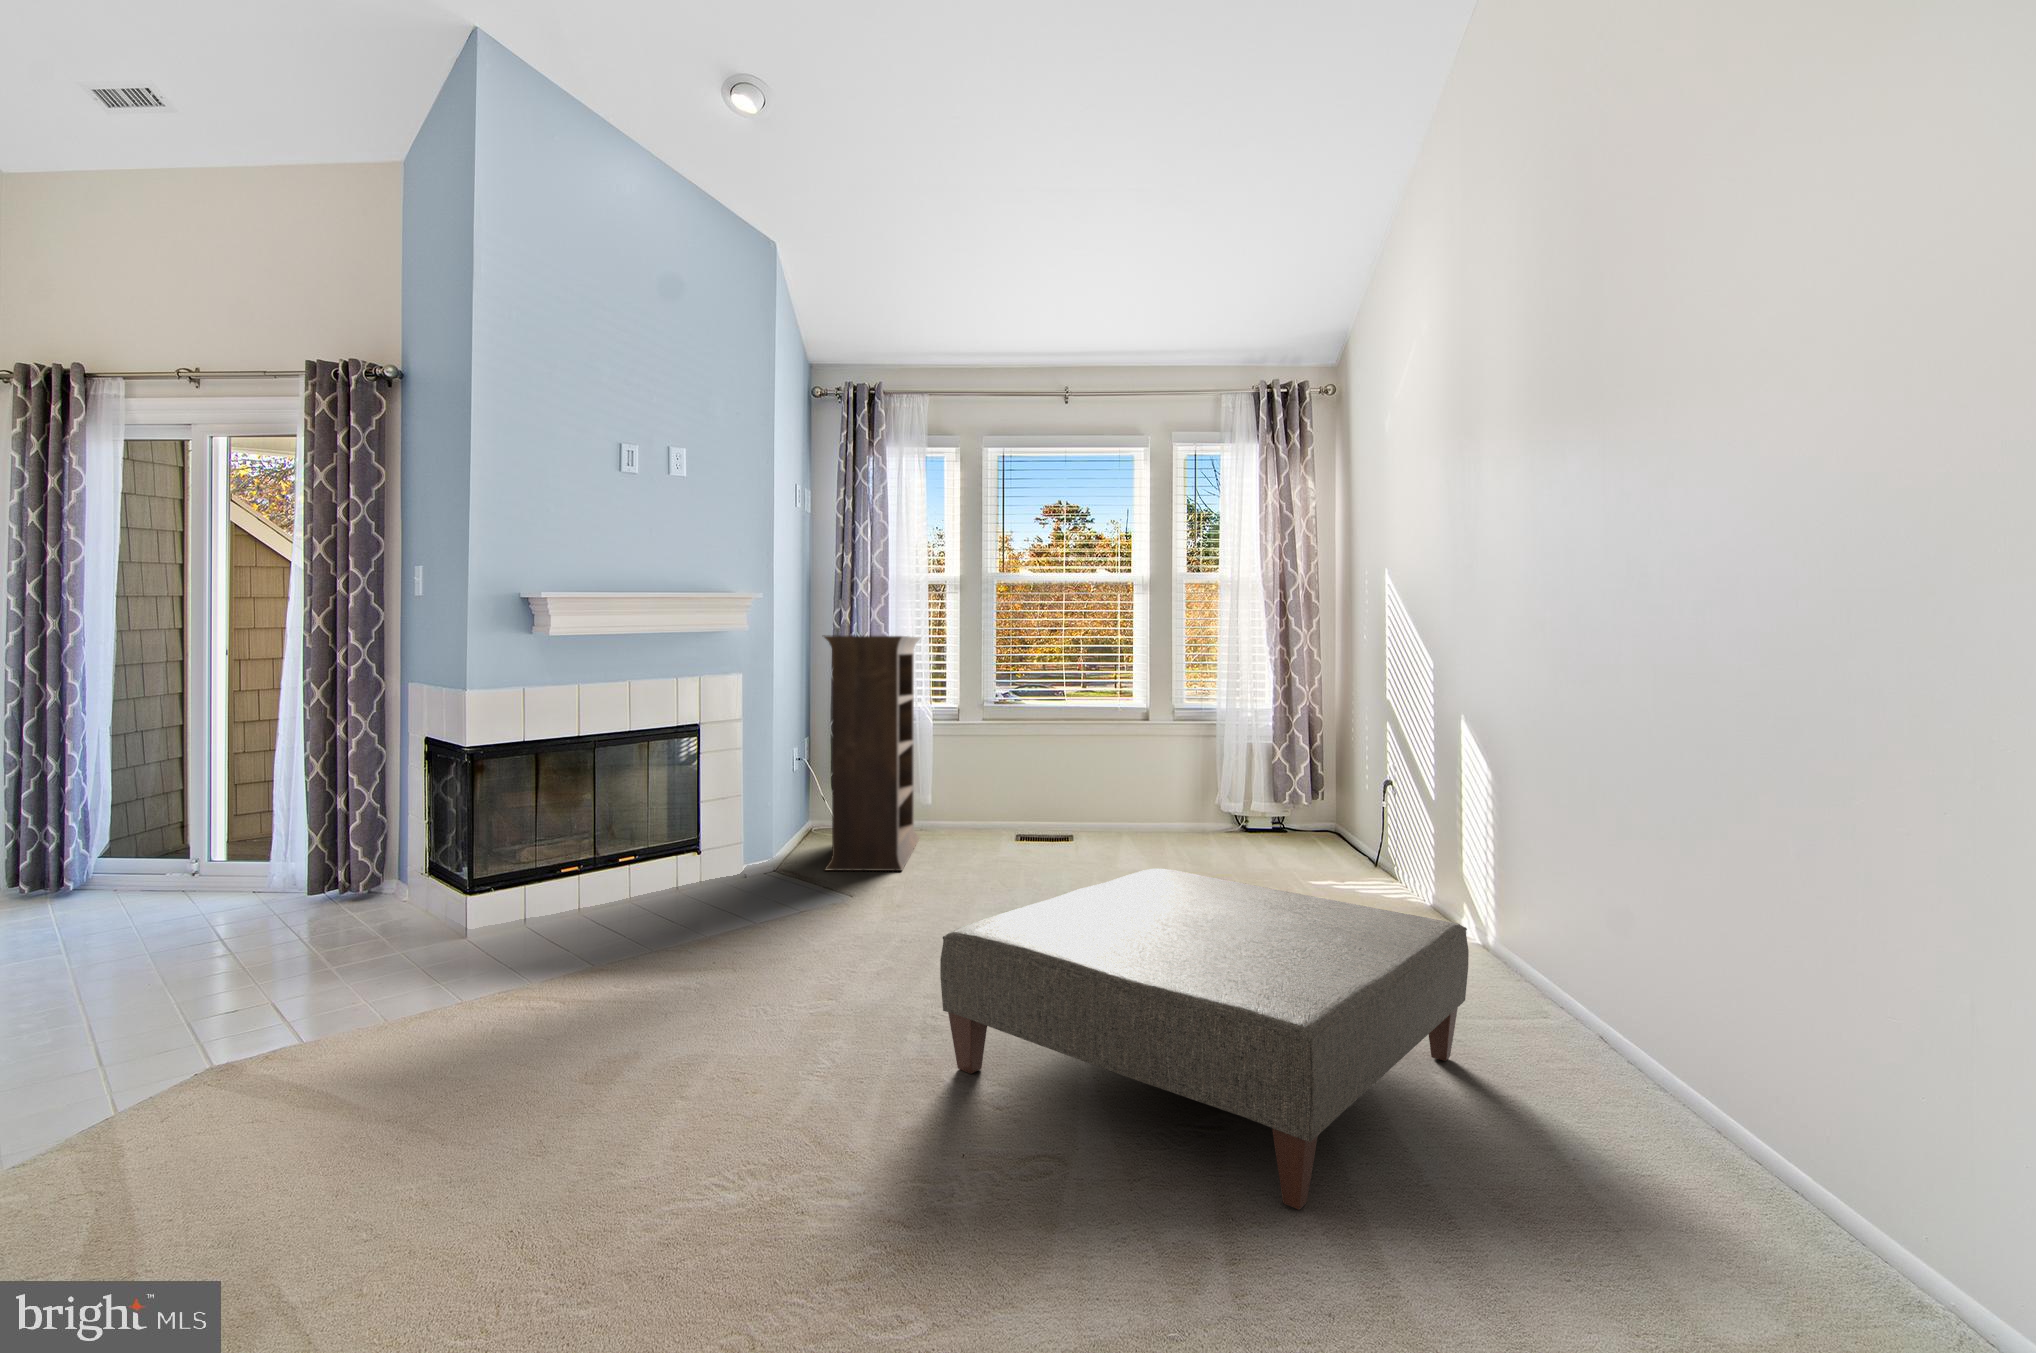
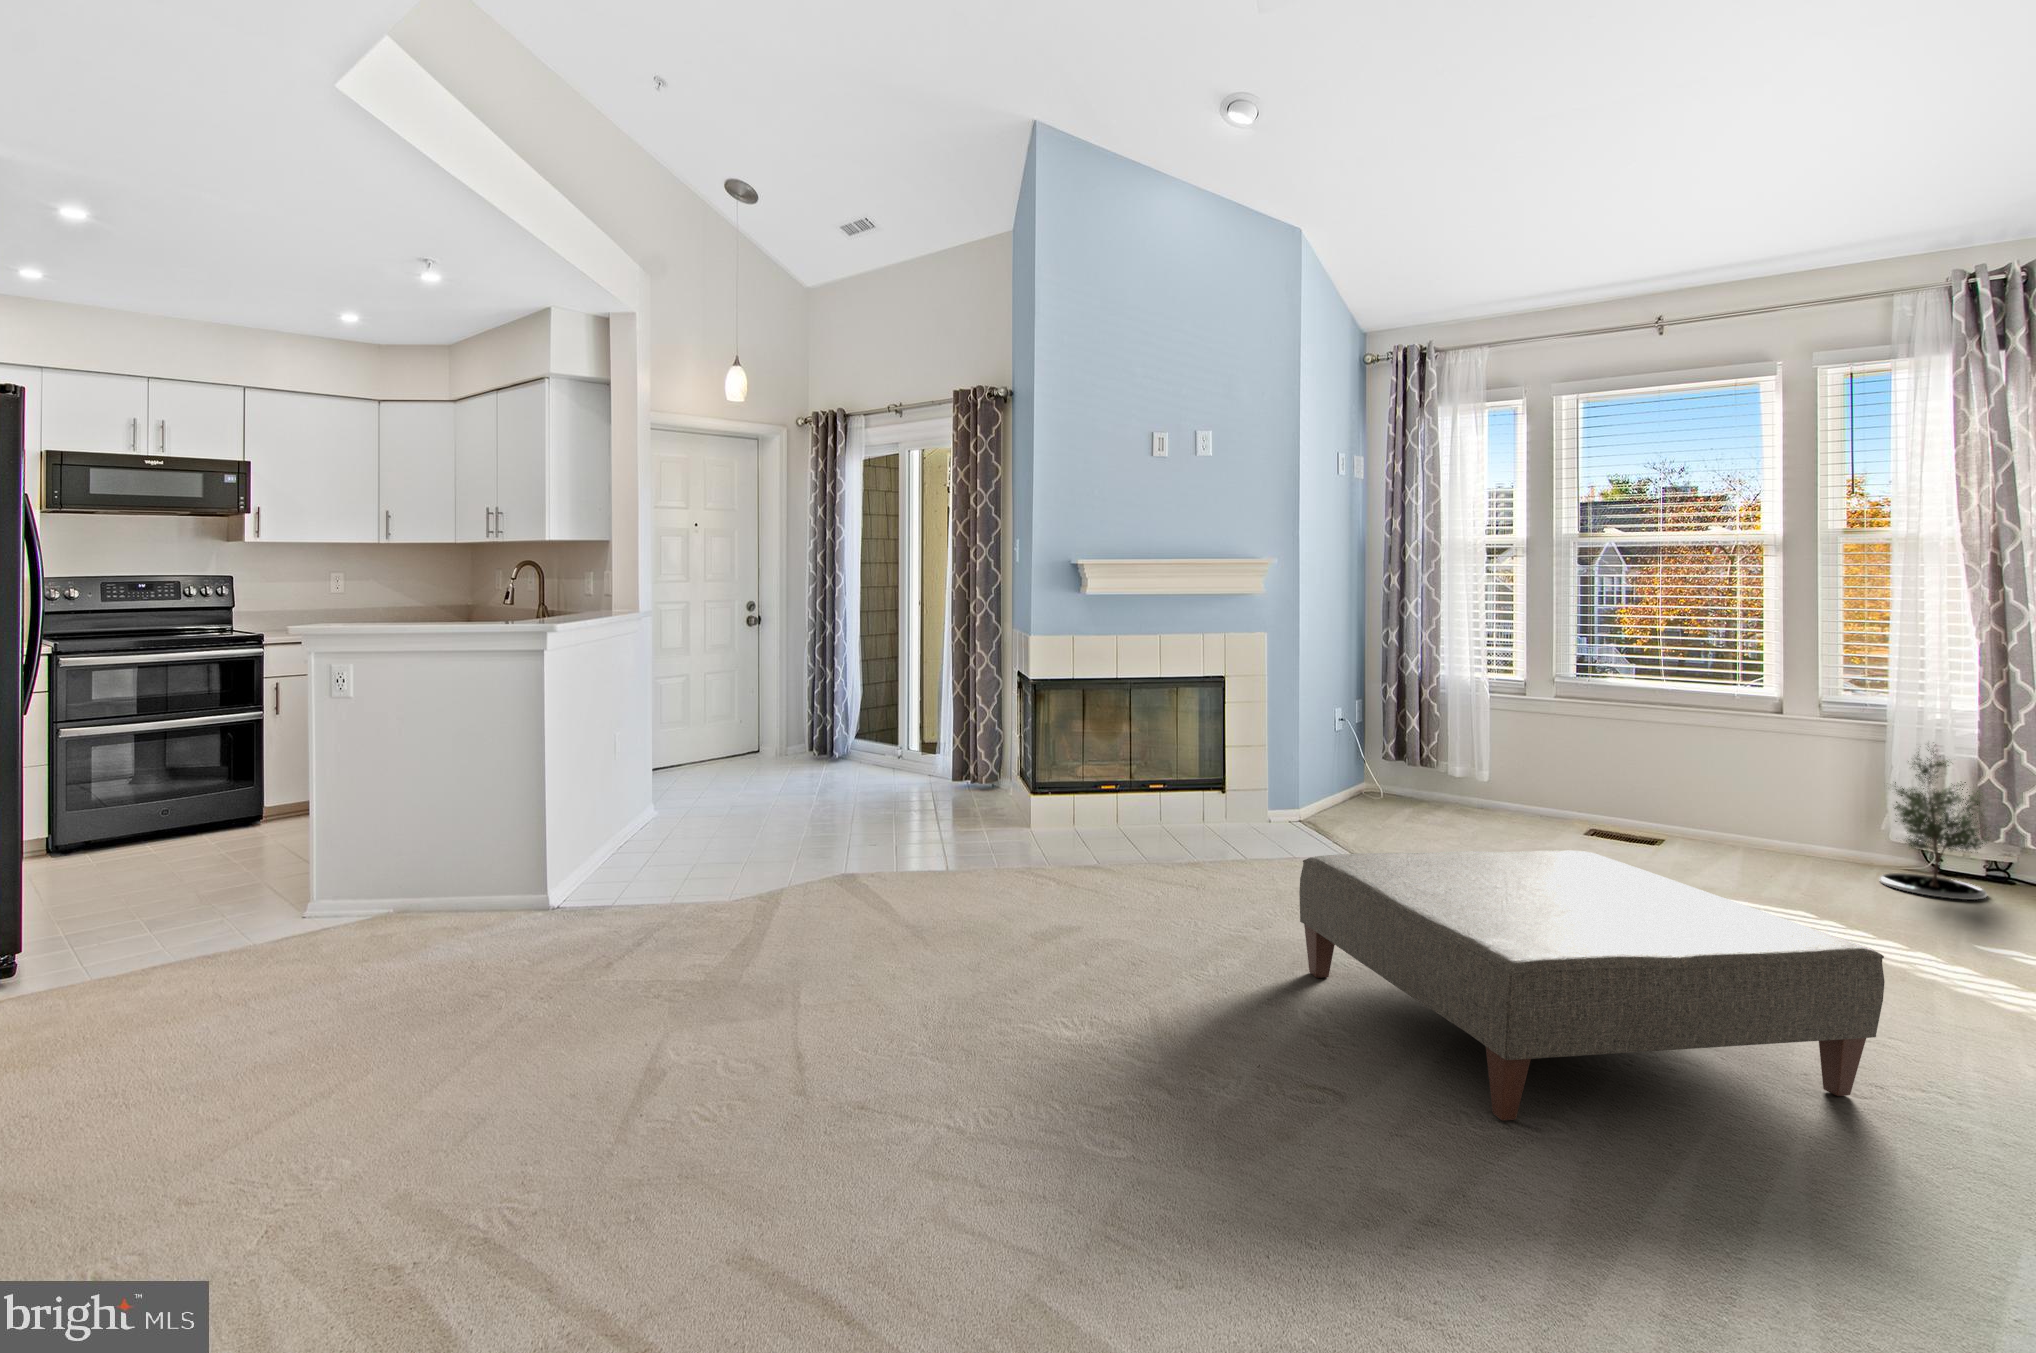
bookcase: present [824,635,920,871] -> none [1325,600,1463,835]
potted tree: none [1248,734,1315,853] -> present [1879,746,1991,900]

